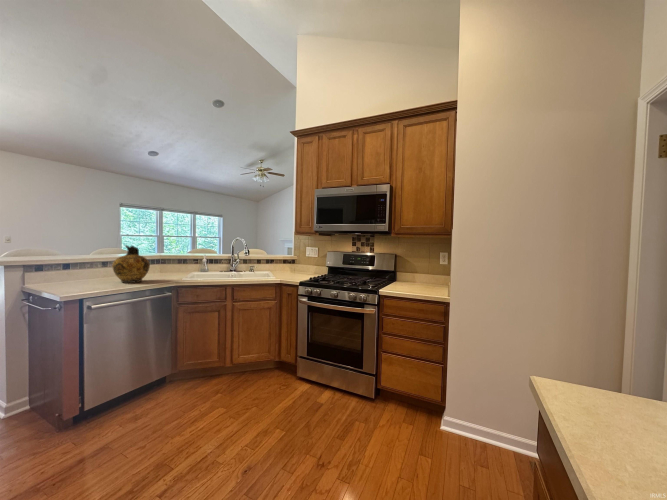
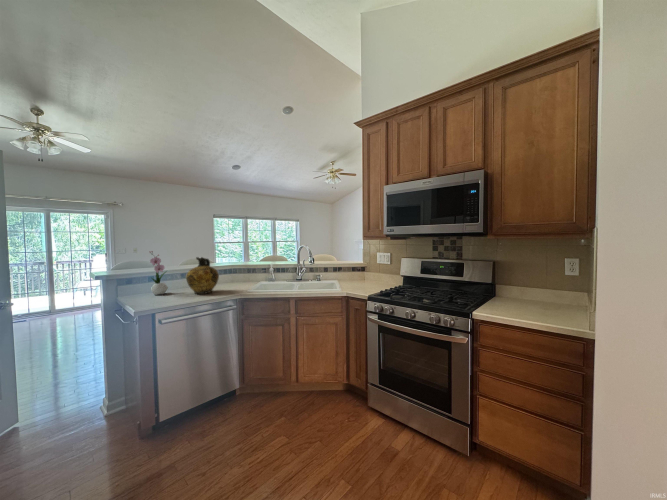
flower arrangement: none [67,237,89,284] -> present [150,251,168,295]

